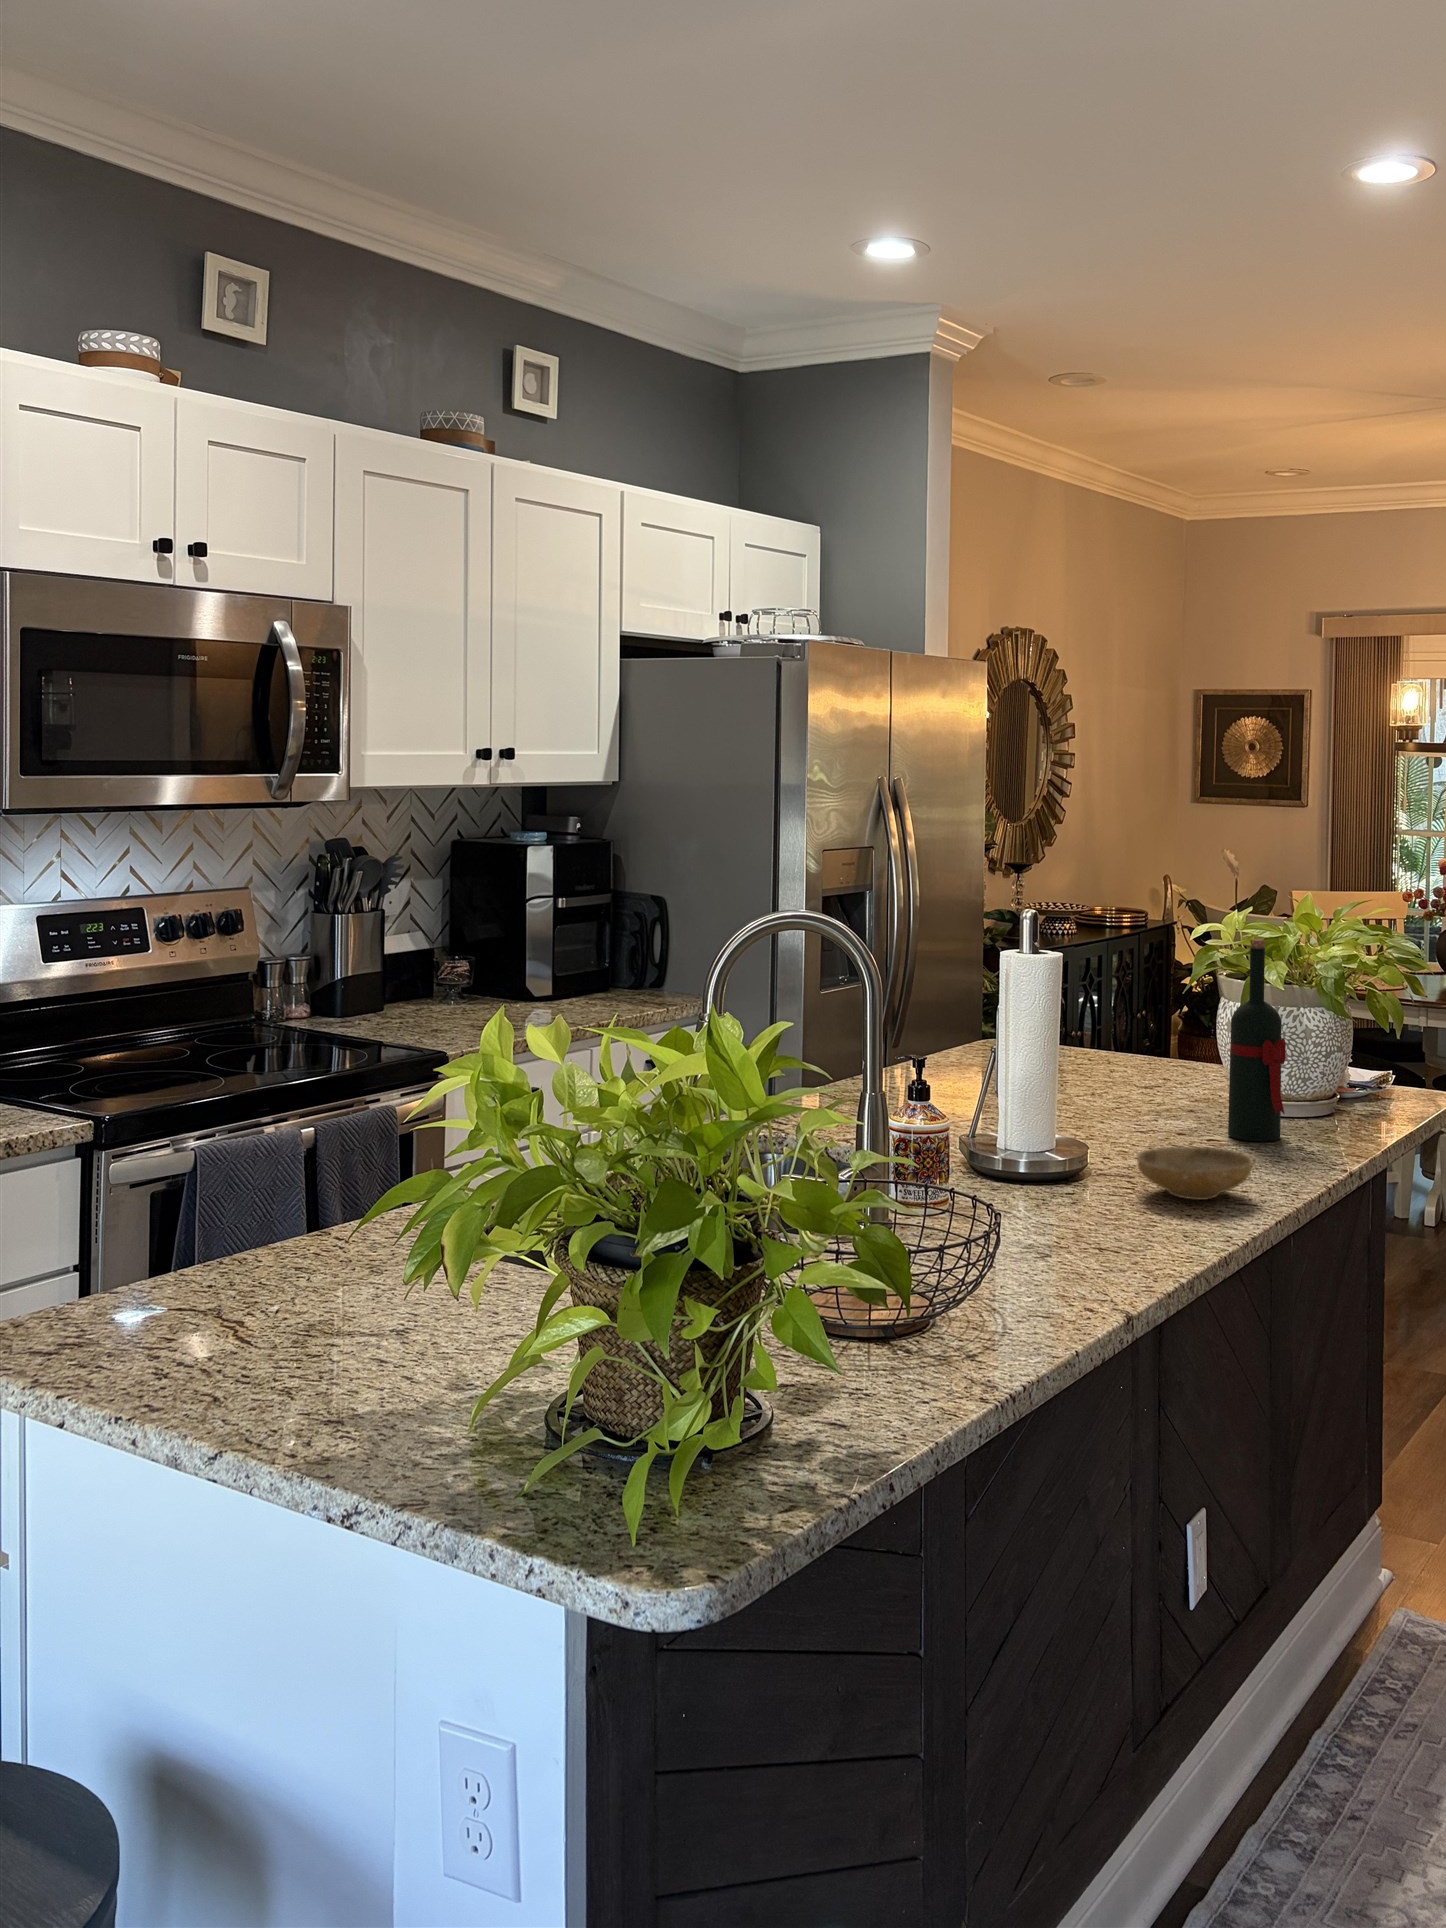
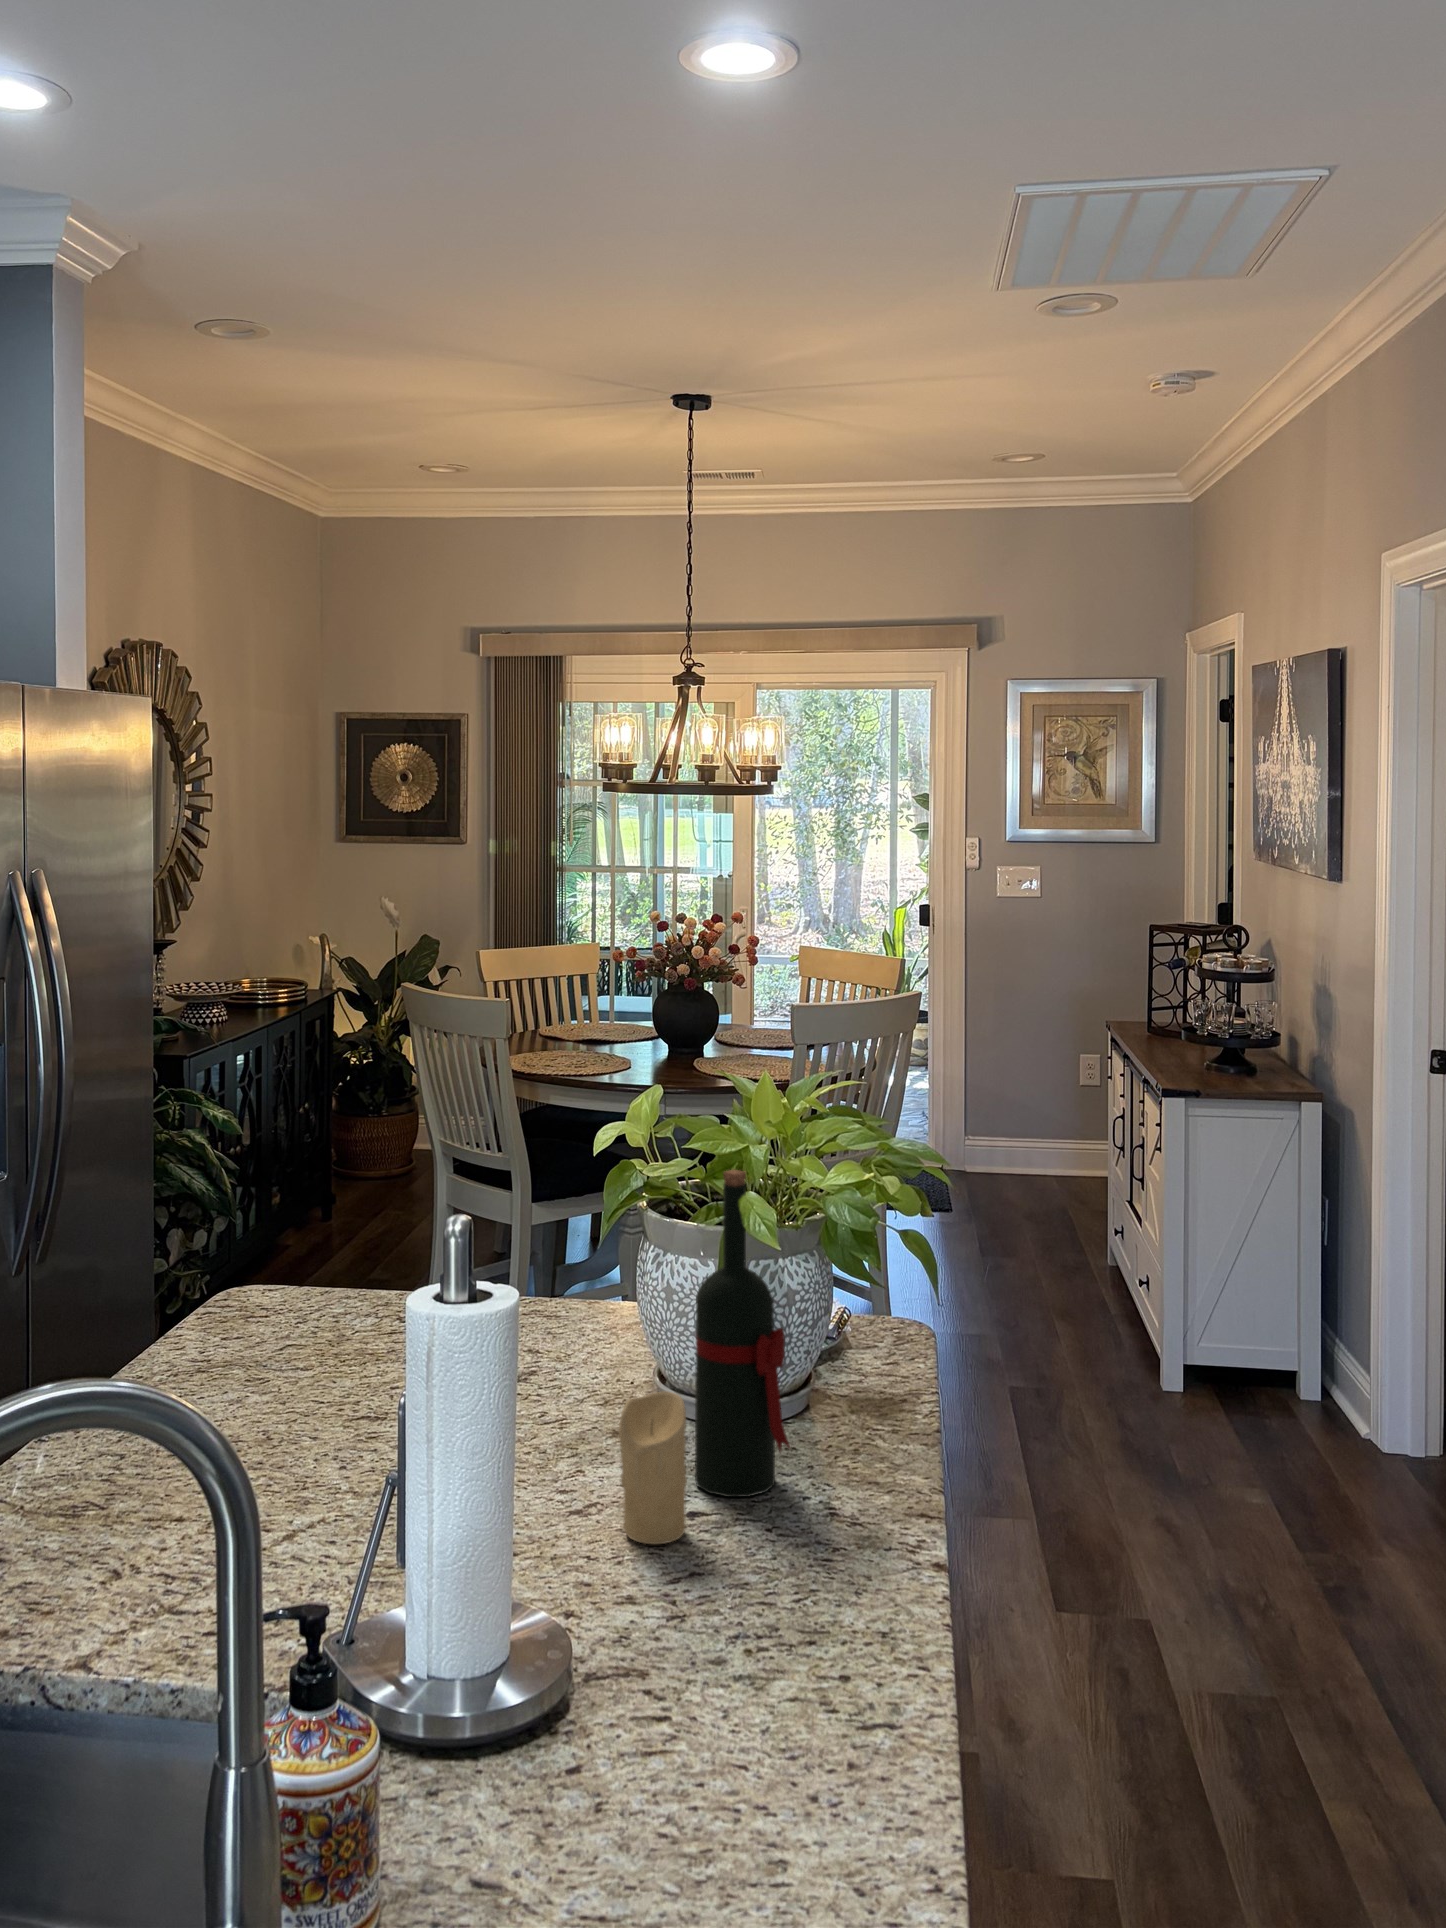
candle: none [1165,1064,1207,1149] -> present [619,1392,687,1544]
ceramic bowl: present [1136,1147,1253,1200] -> none [661,1591,866,1725]

